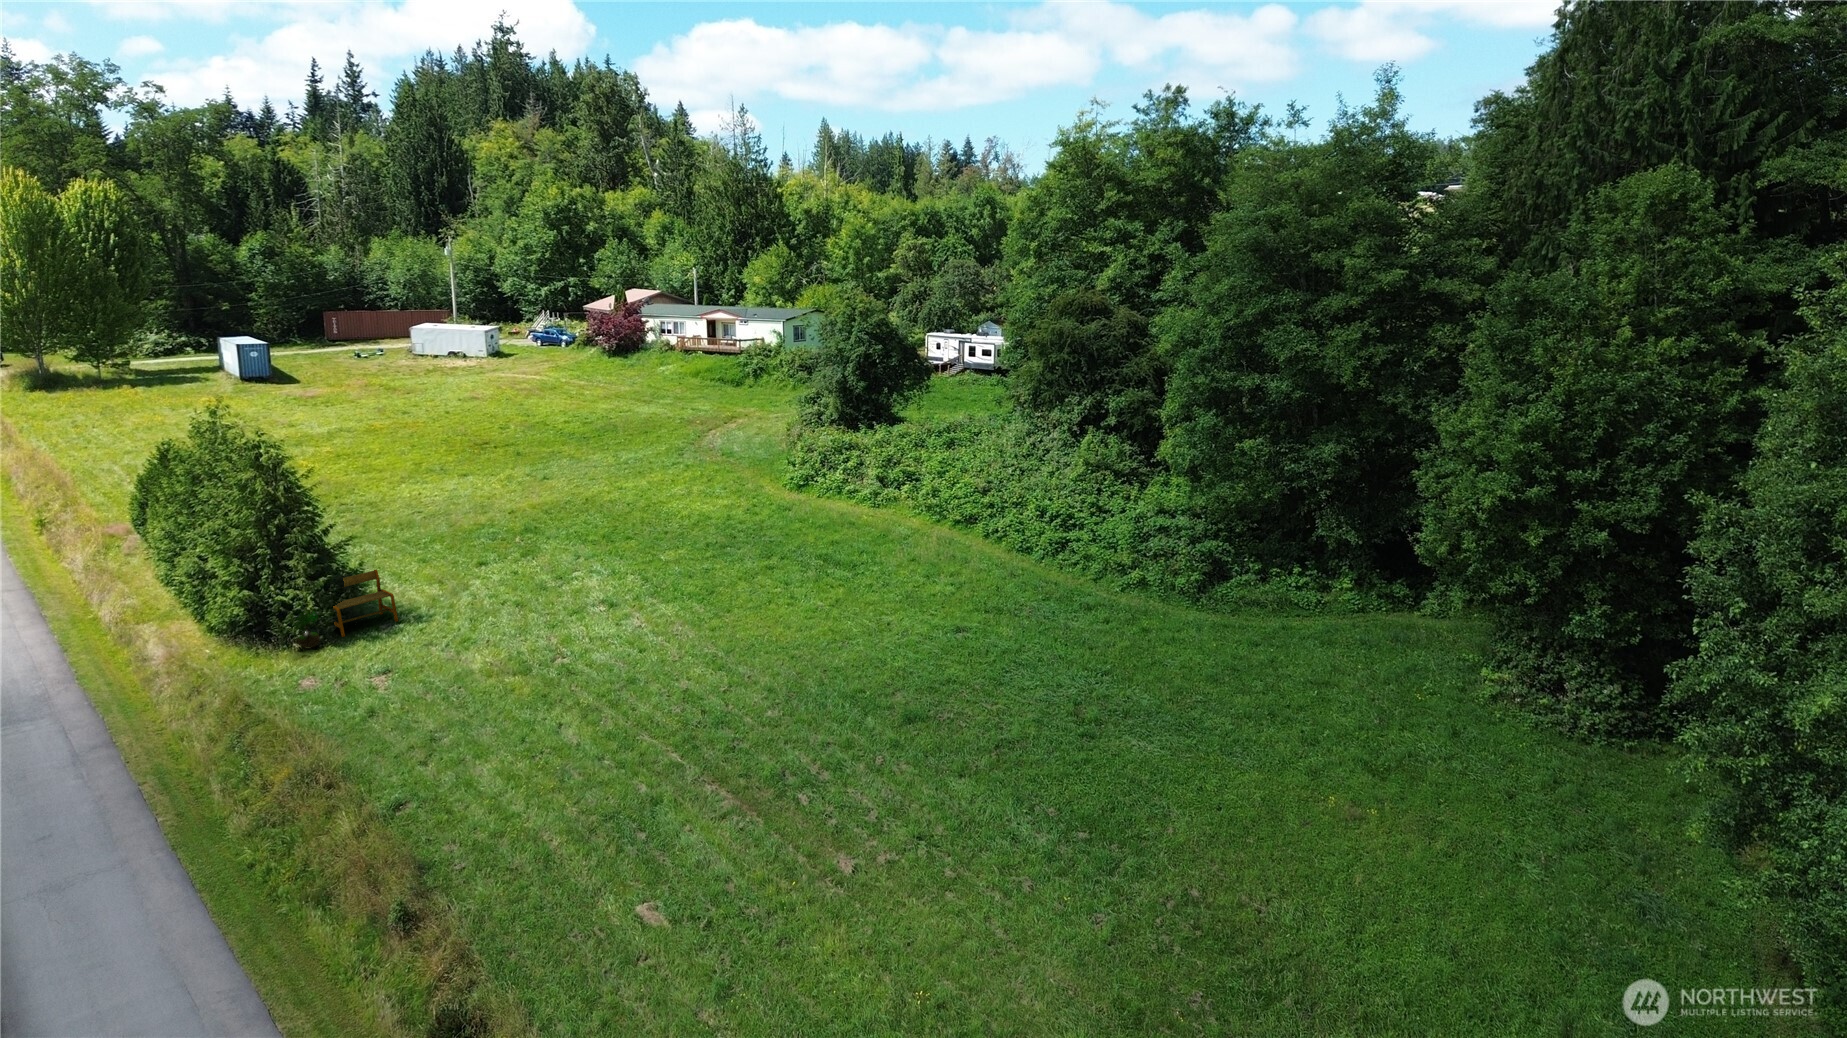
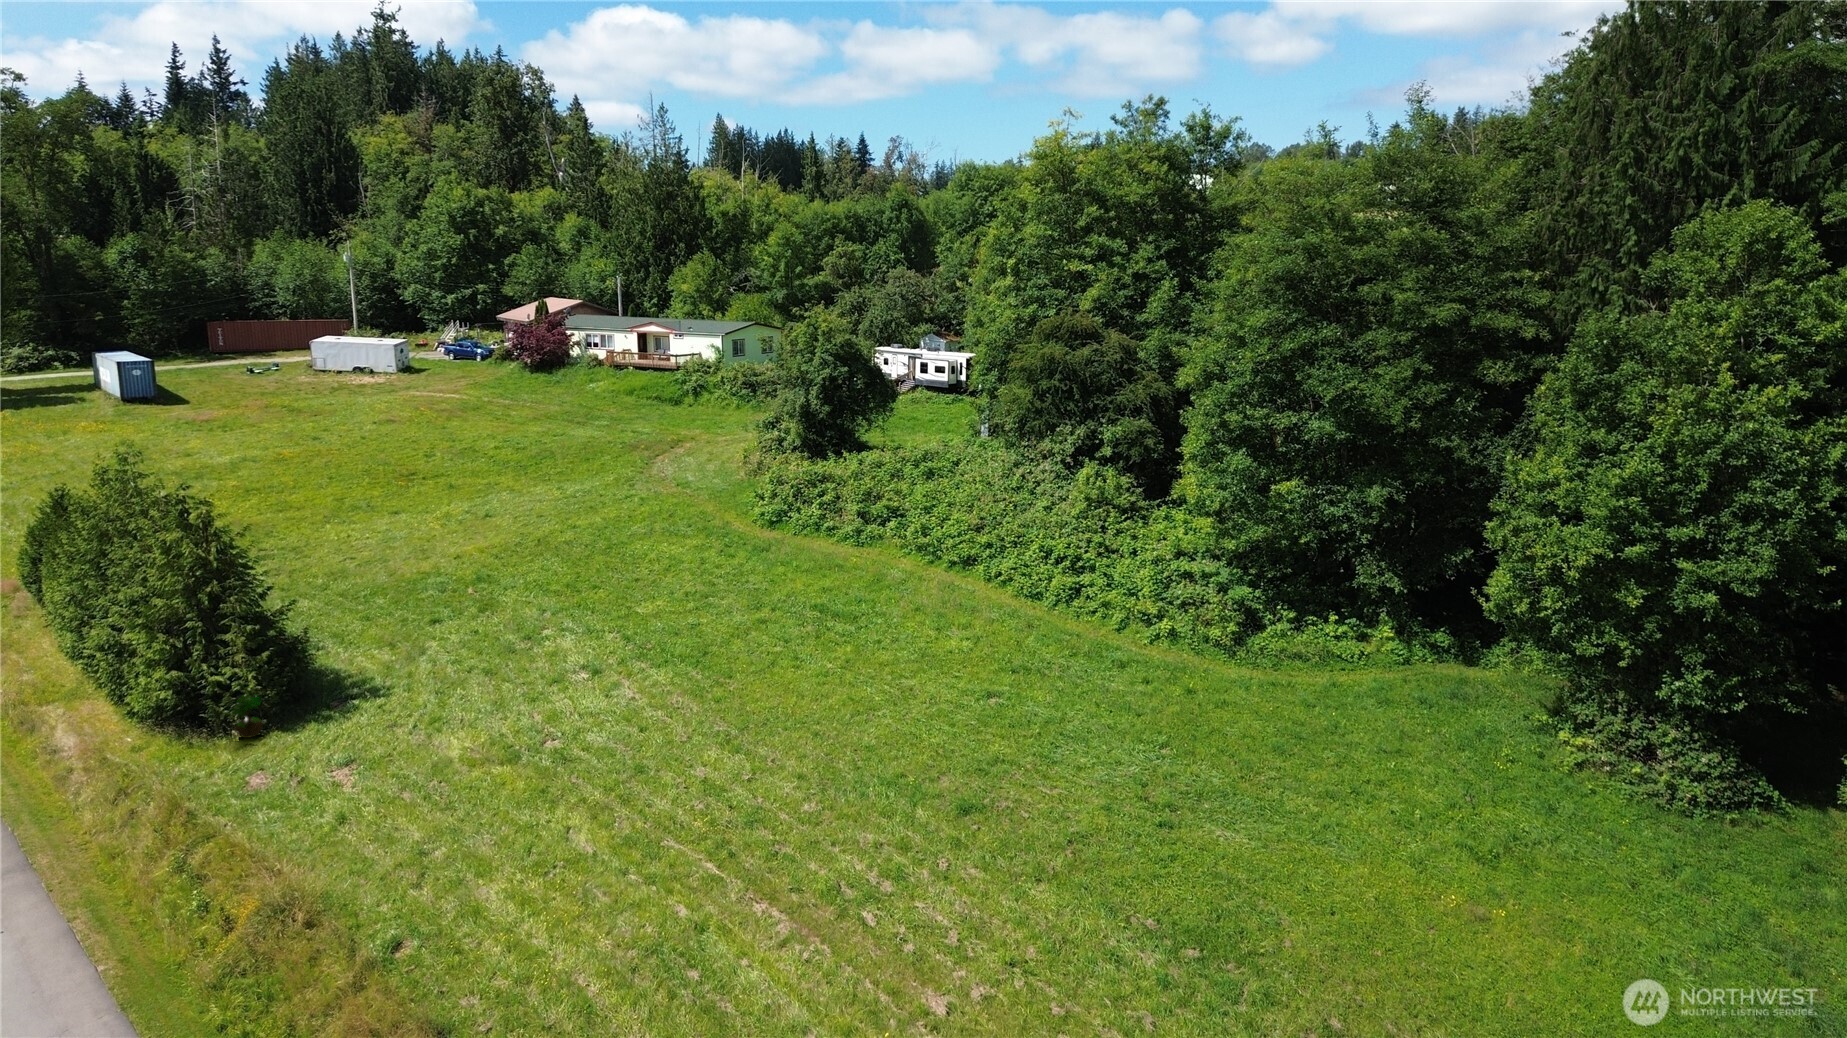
bench: present [333,569,398,637] -> none [266,639,352,721]

